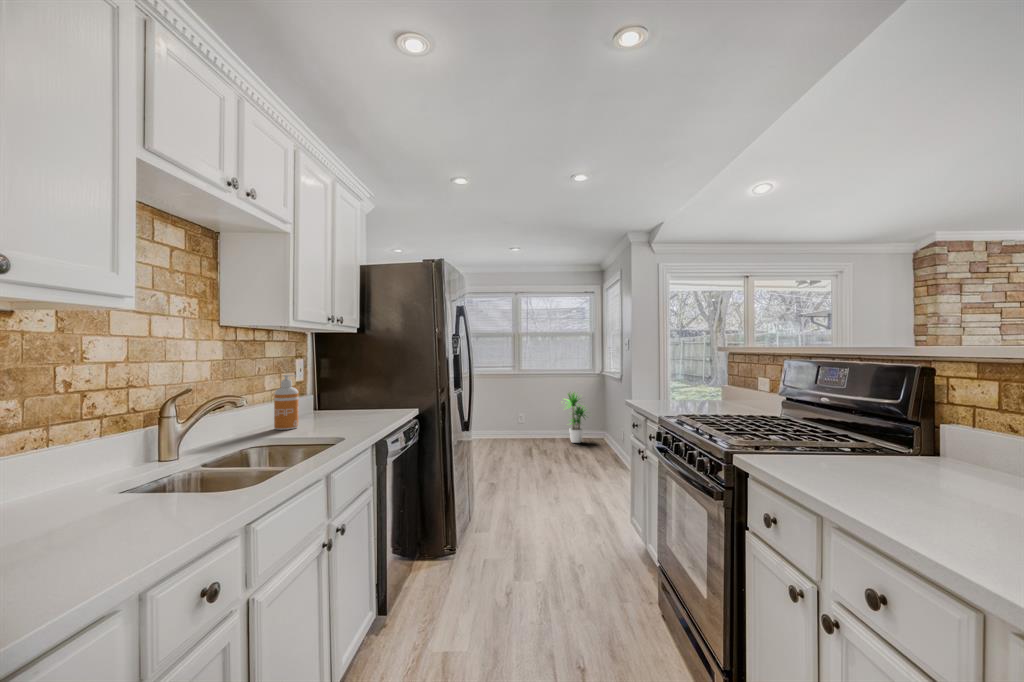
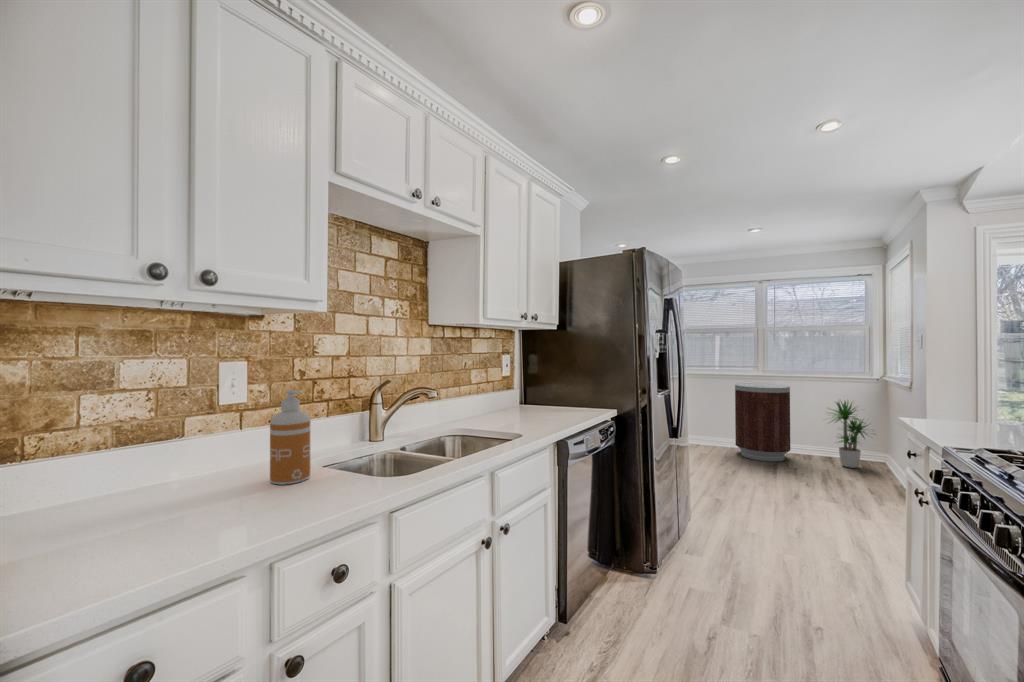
soap dispenser: present [274,375,298,430] -> present [270,390,310,485]
trash can: none [498,382,538,446] -> present [735,383,790,461]

